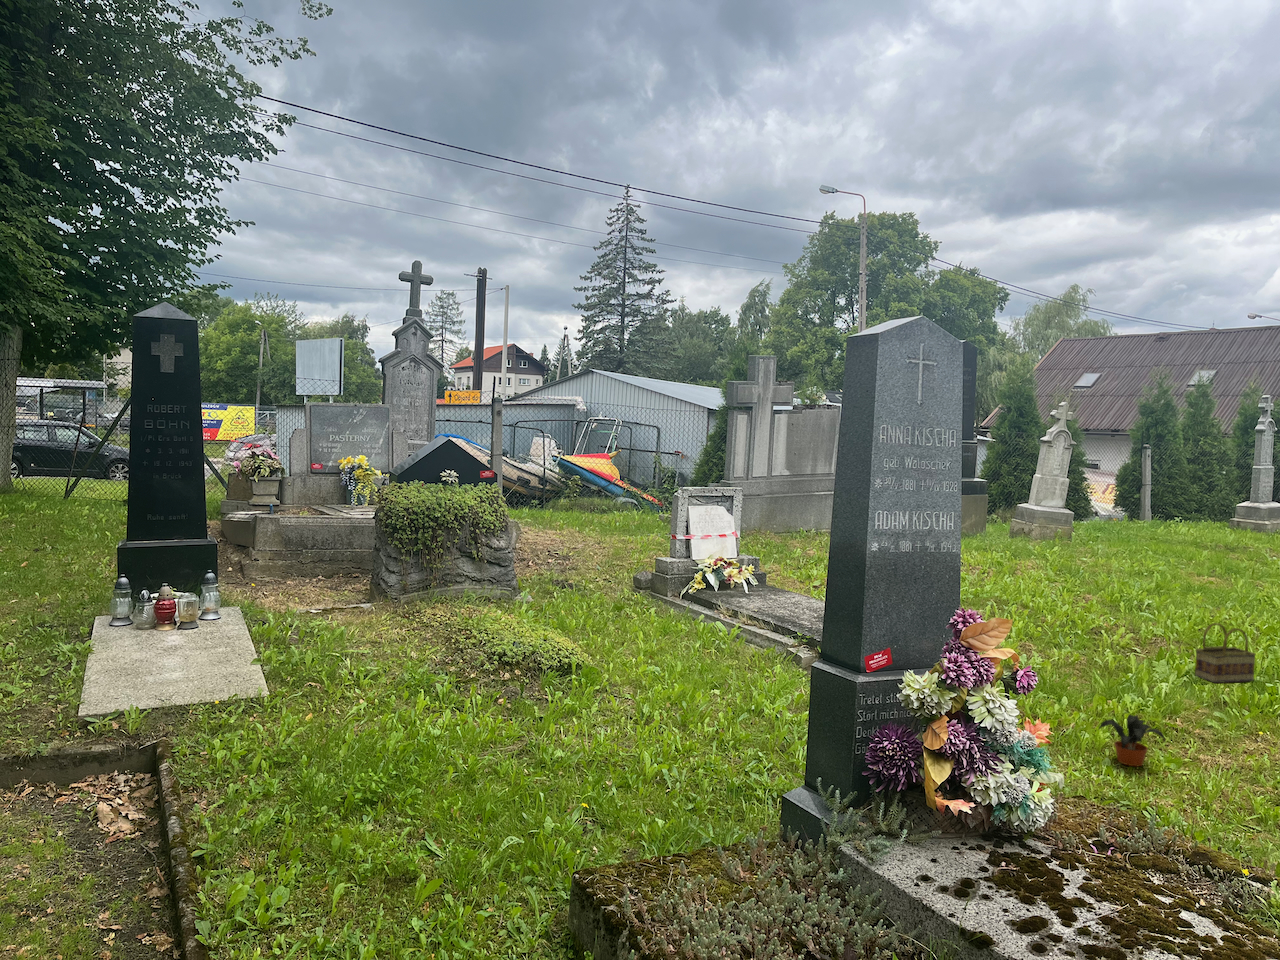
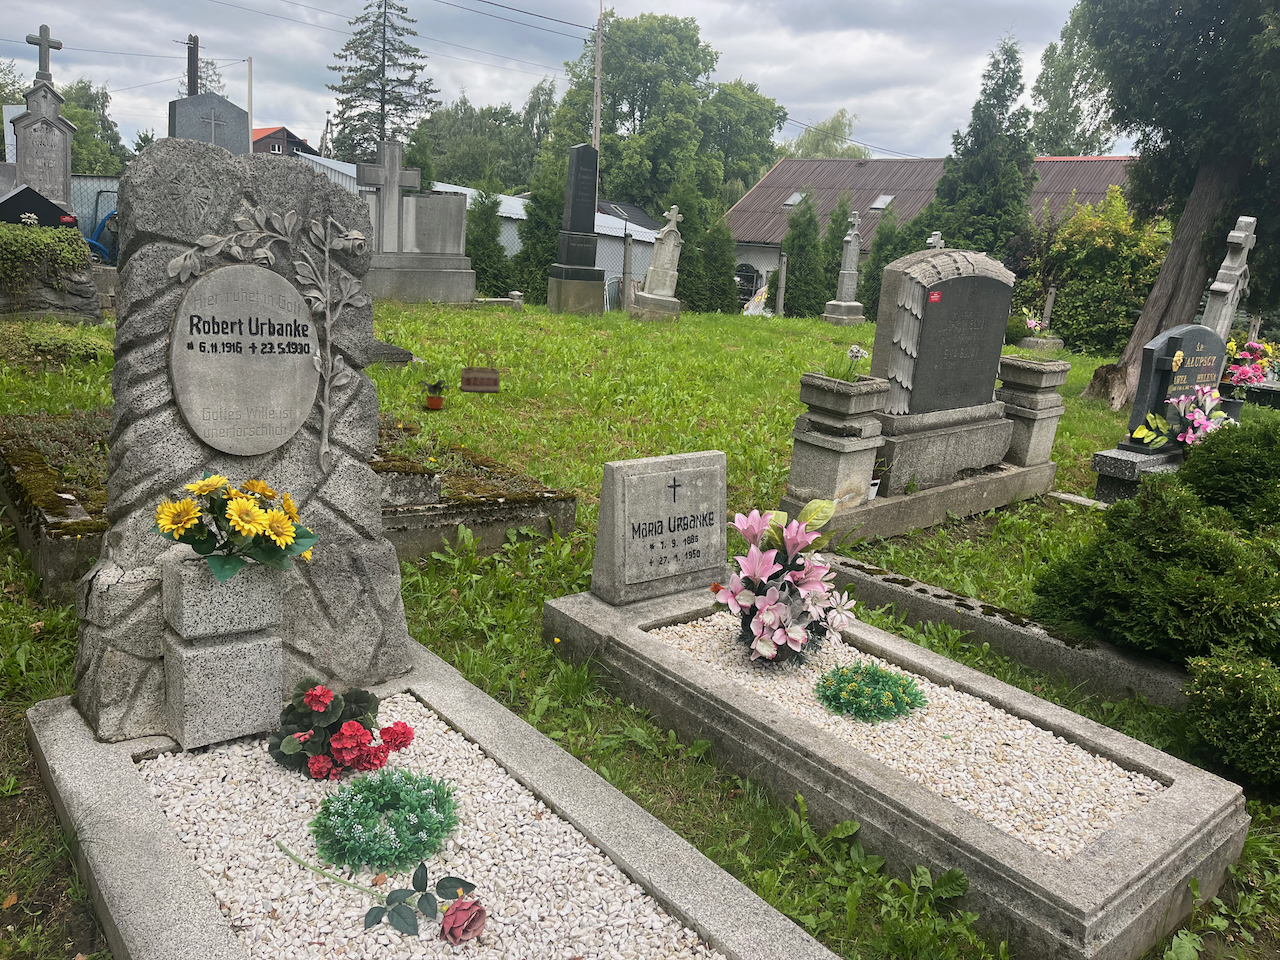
basket: present [1195,623,1256,683] -> present [461,349,500,392]

